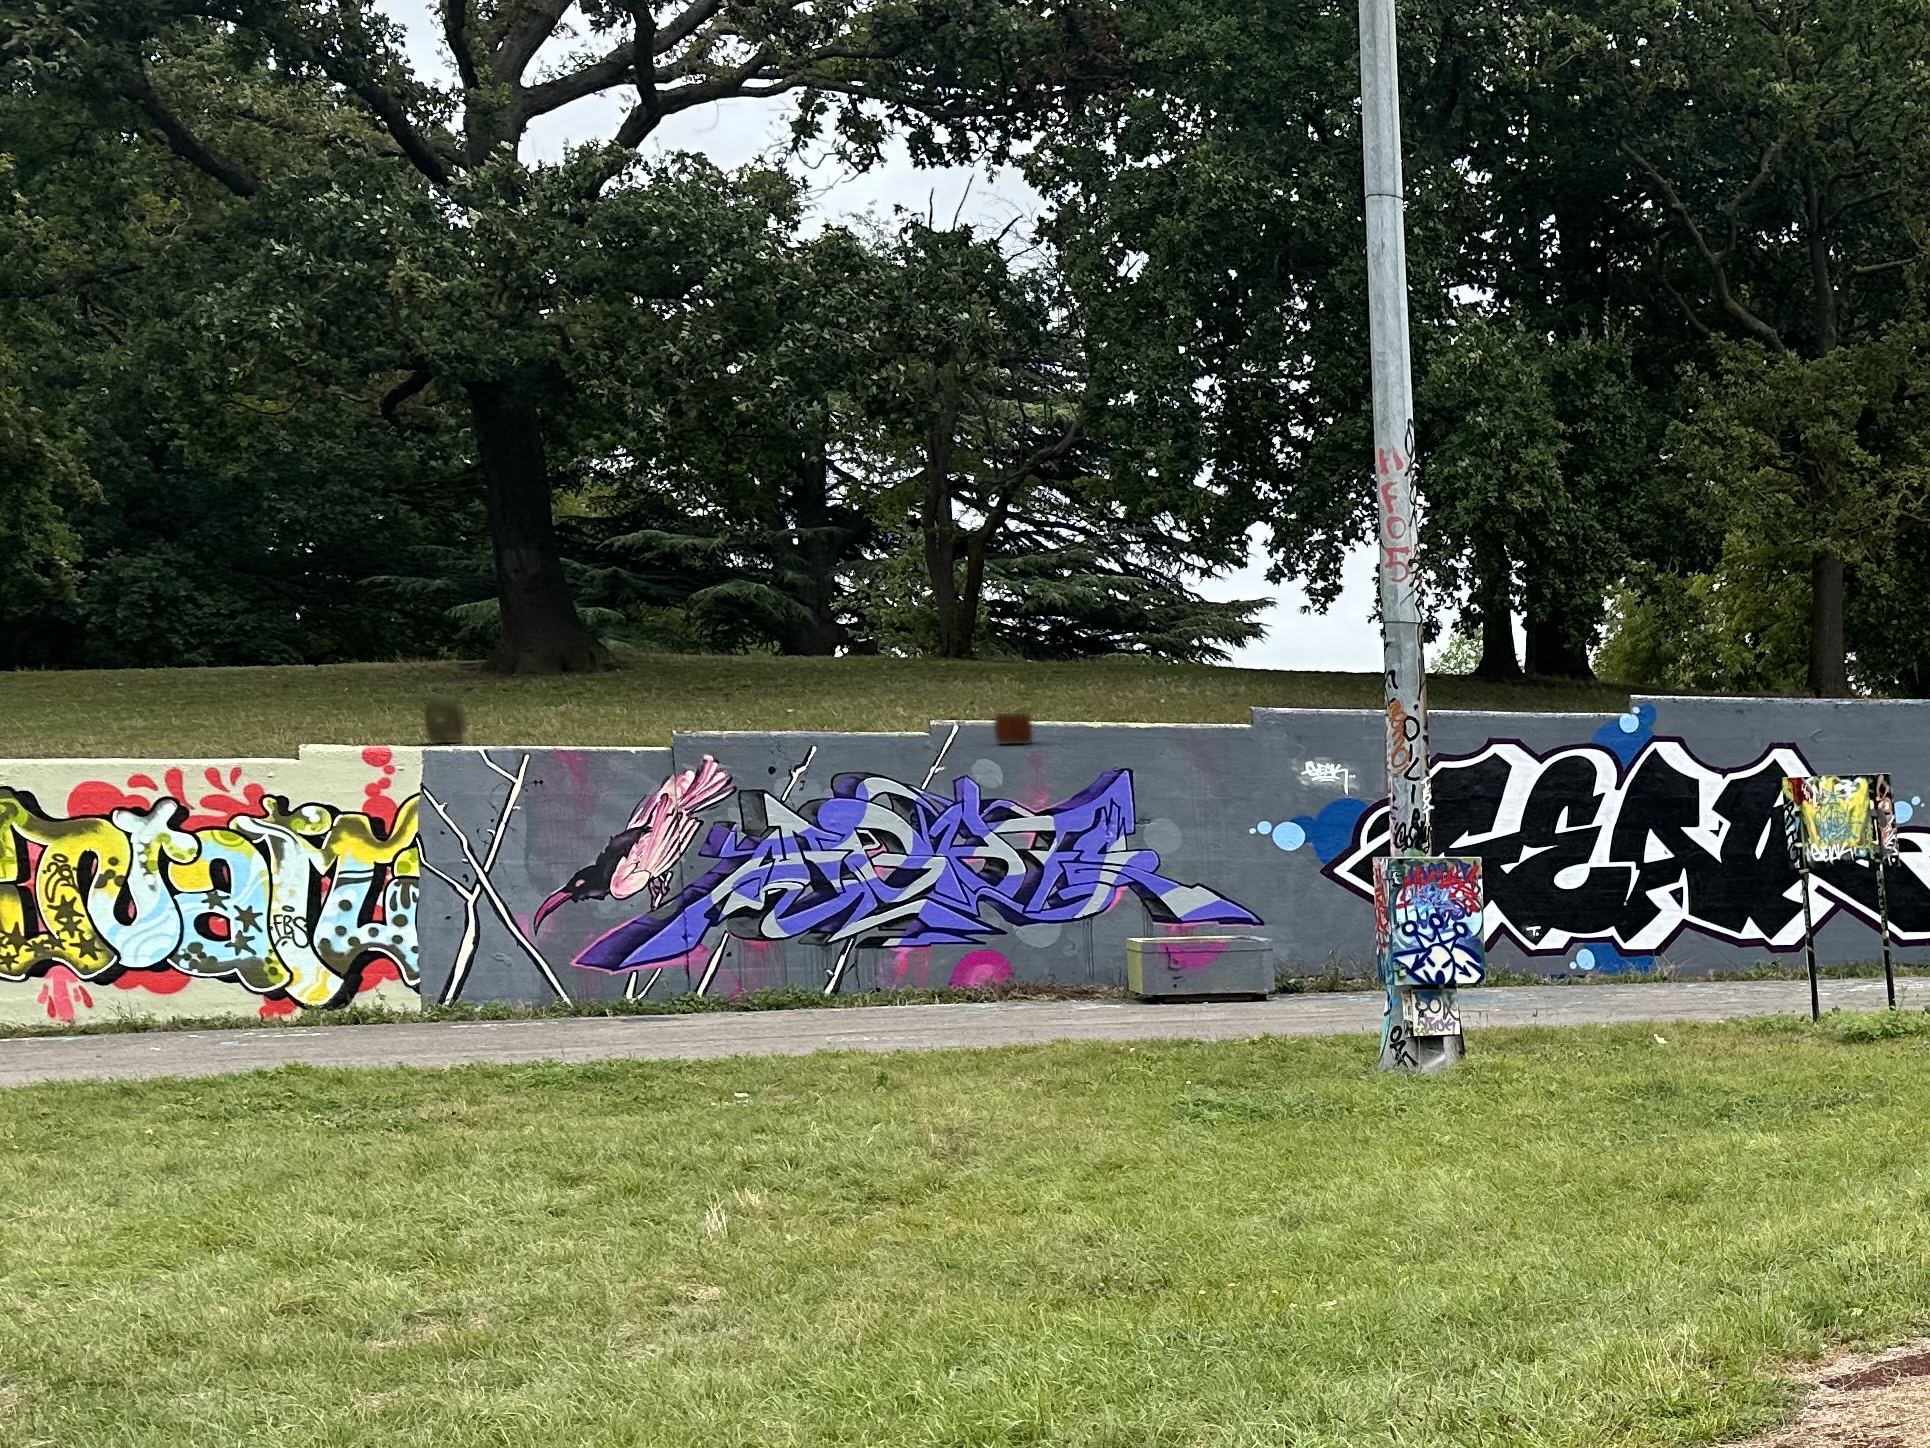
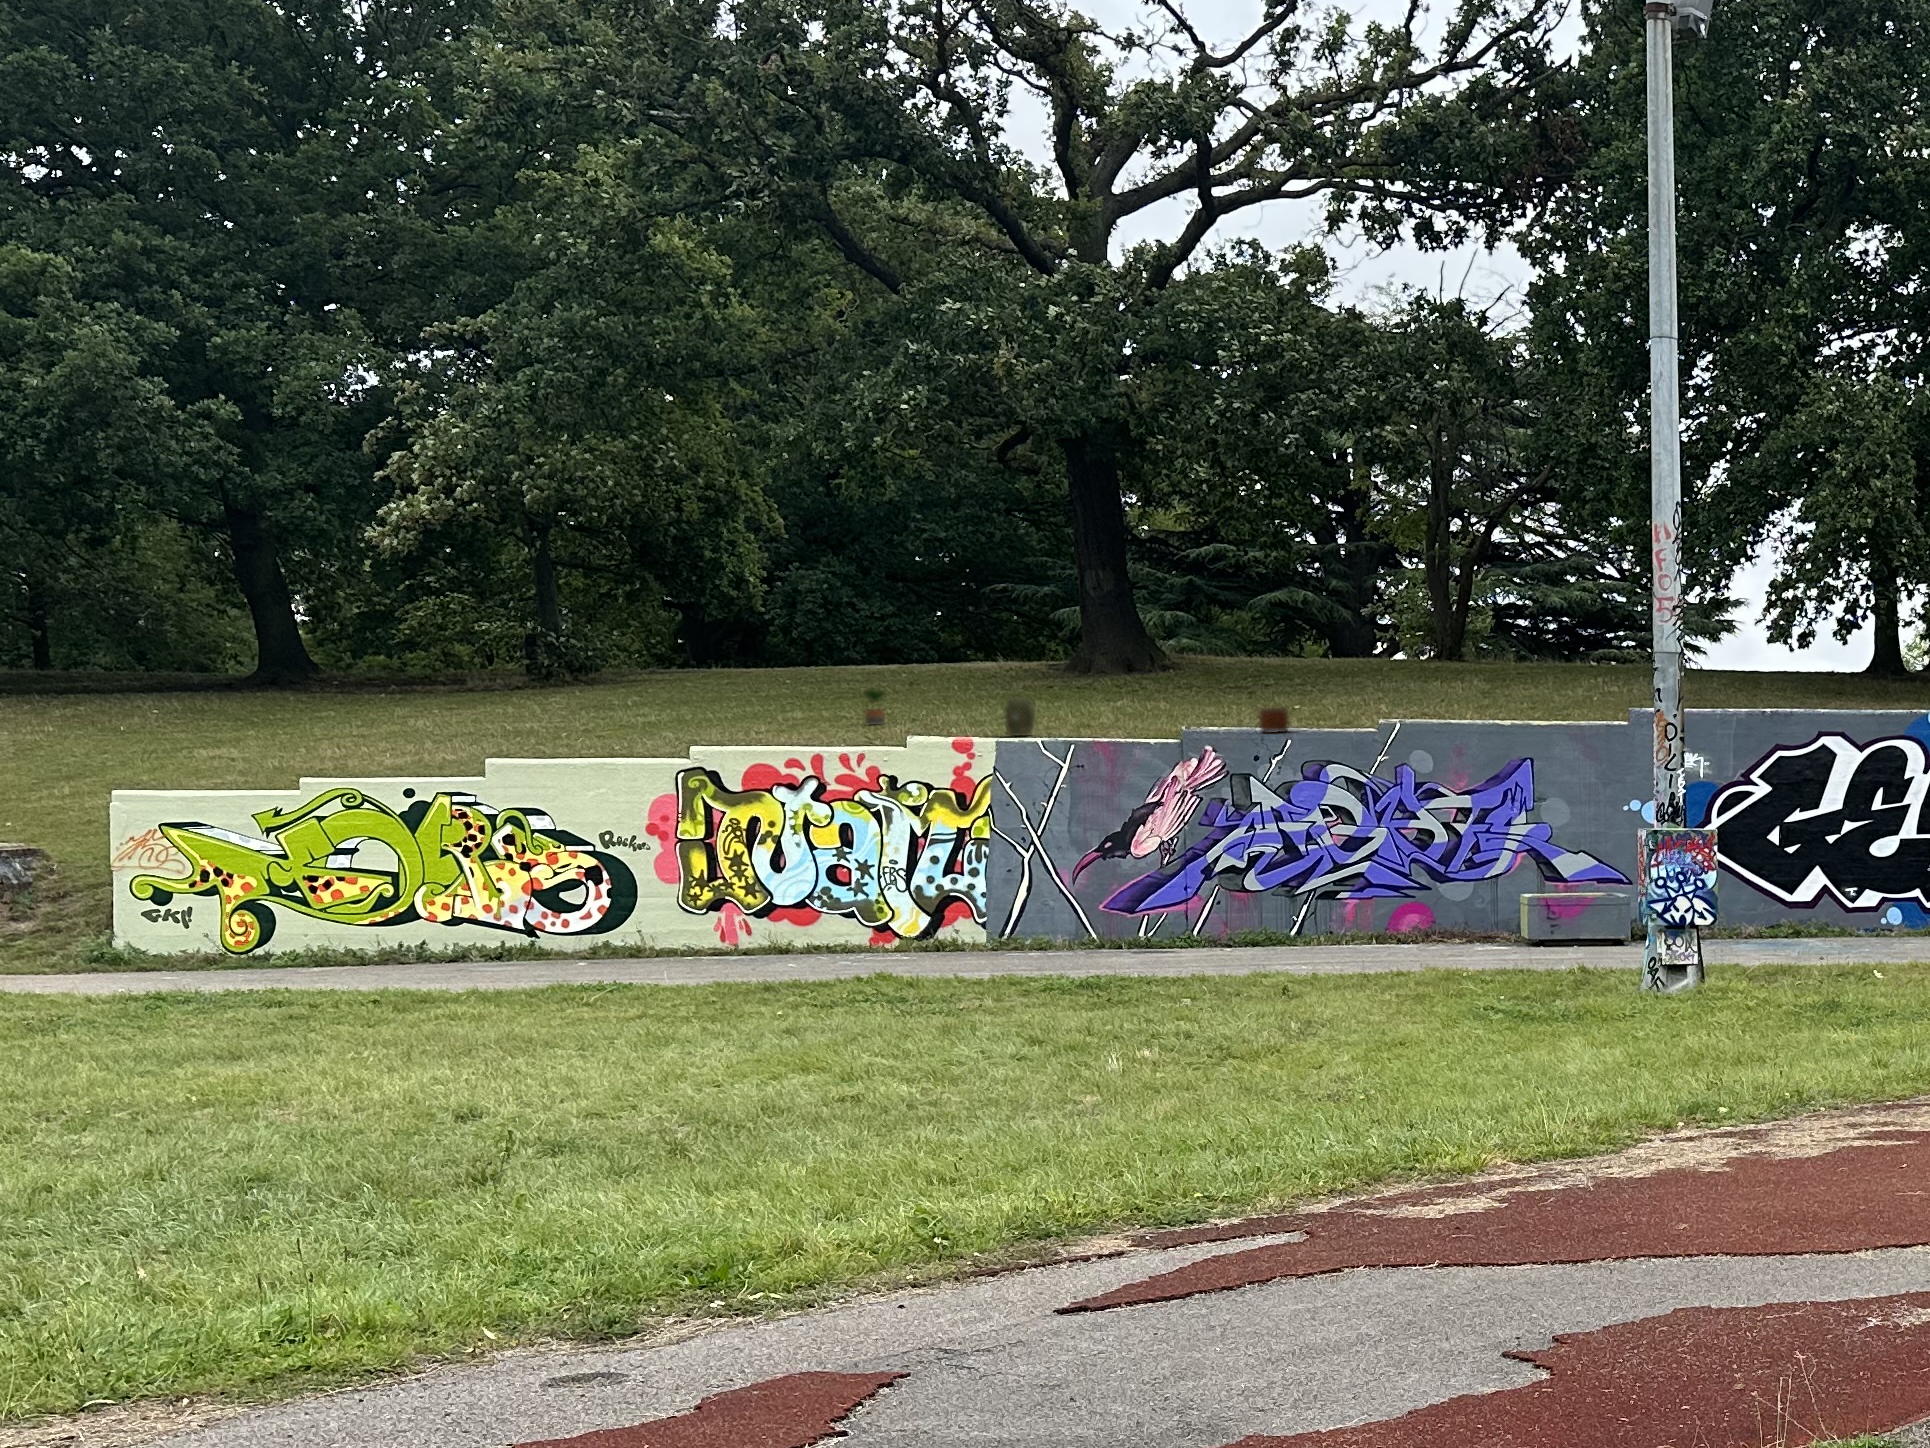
potted tree: none [225,682,260,727] -> present [865,690,886,725]
bucket: present [994,713,1032,744] -> present [1259,708,1289,733]

